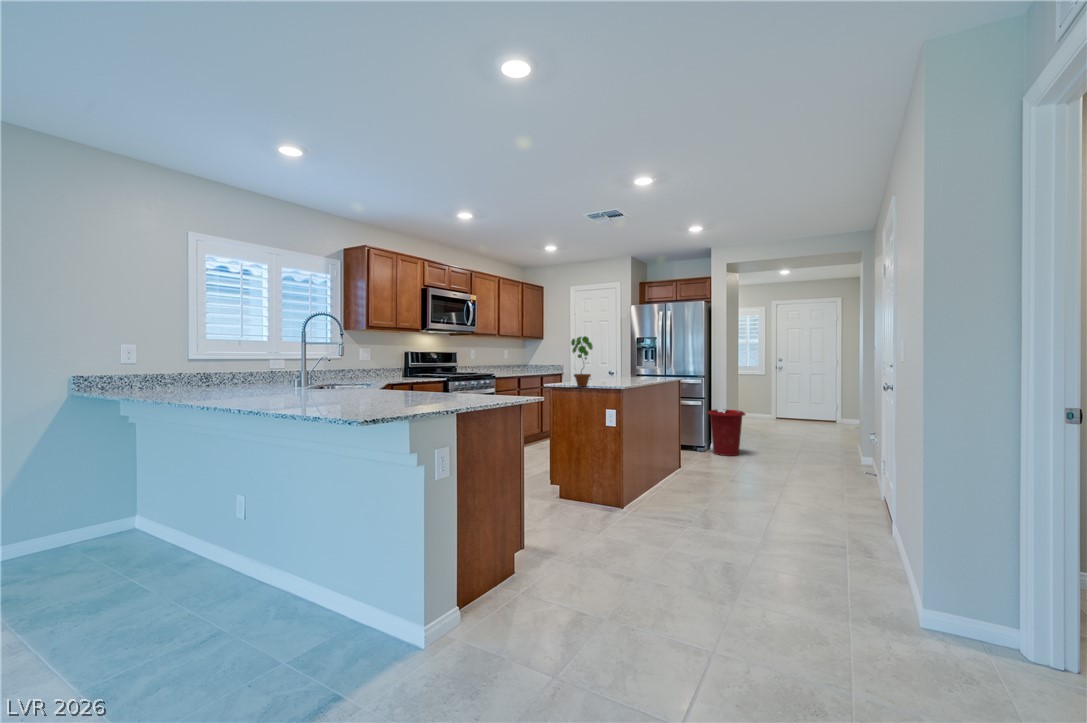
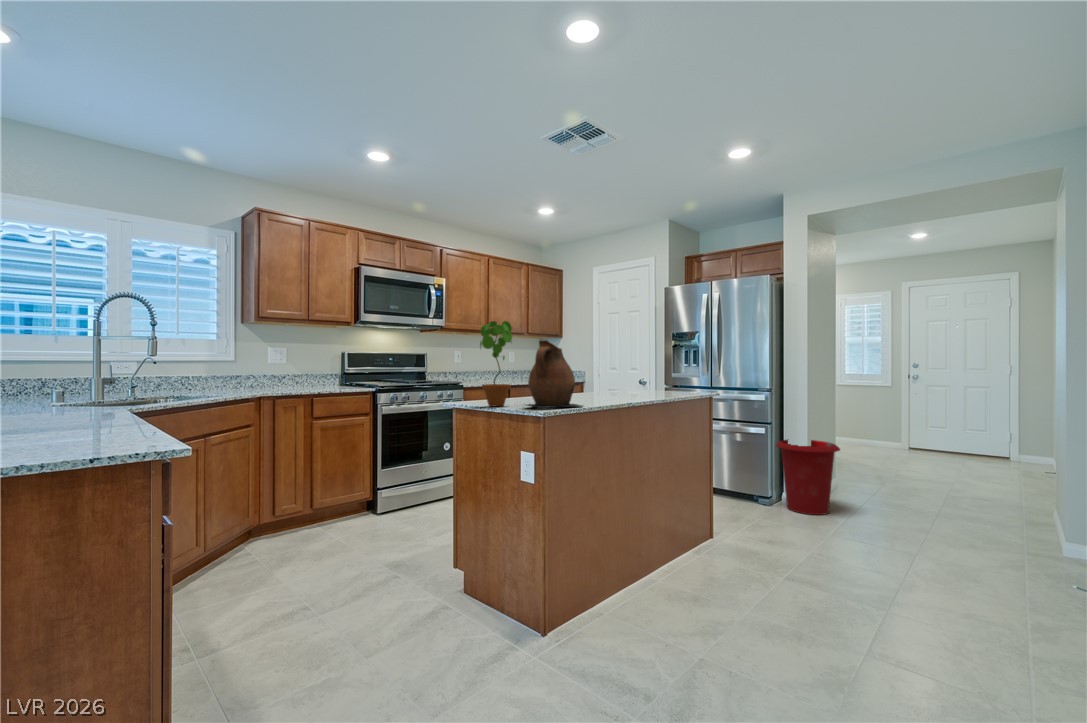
ceramic pitcher: none [605,349,640,386] -> present [527,340,583,408]

